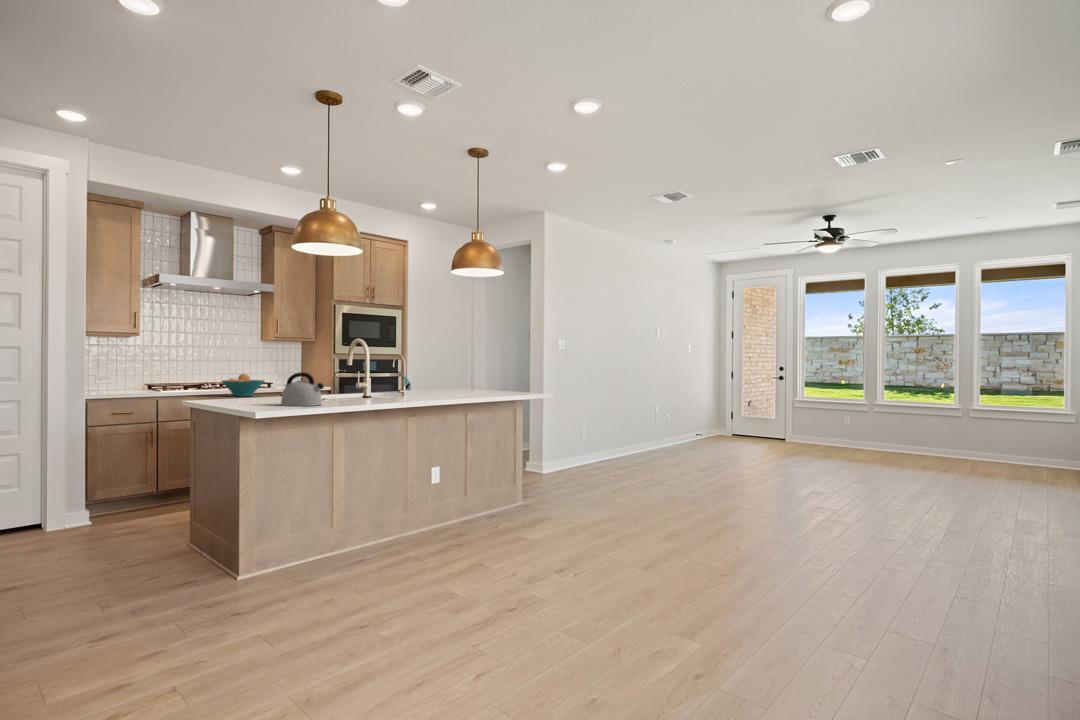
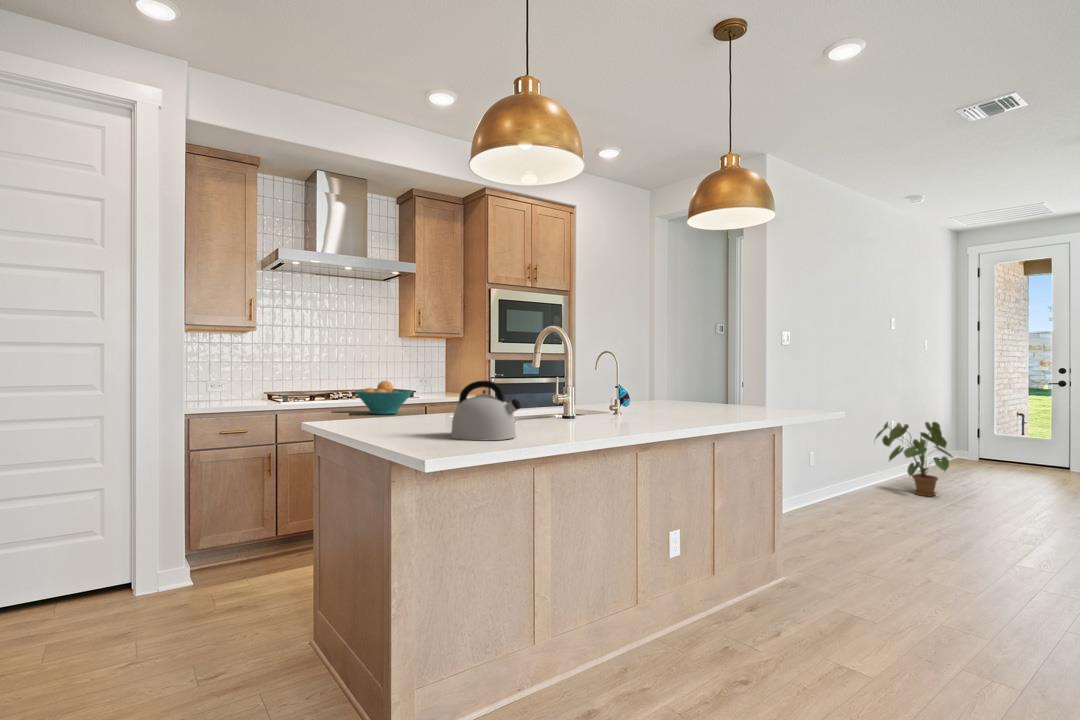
house plant: none [635,404,685,457] -> present [875,422,953,496]

